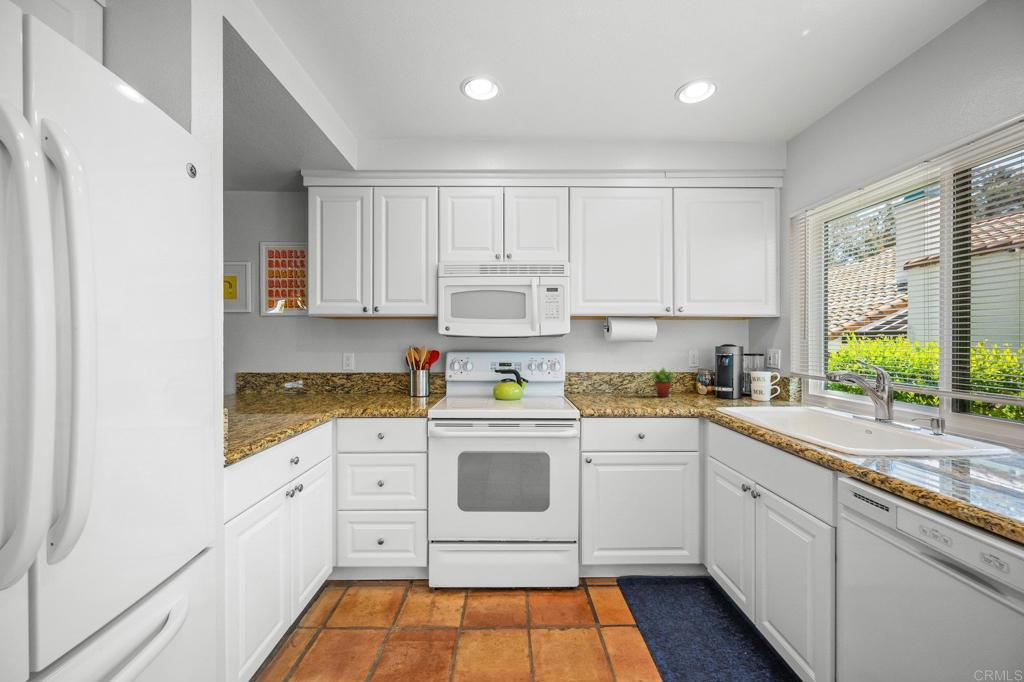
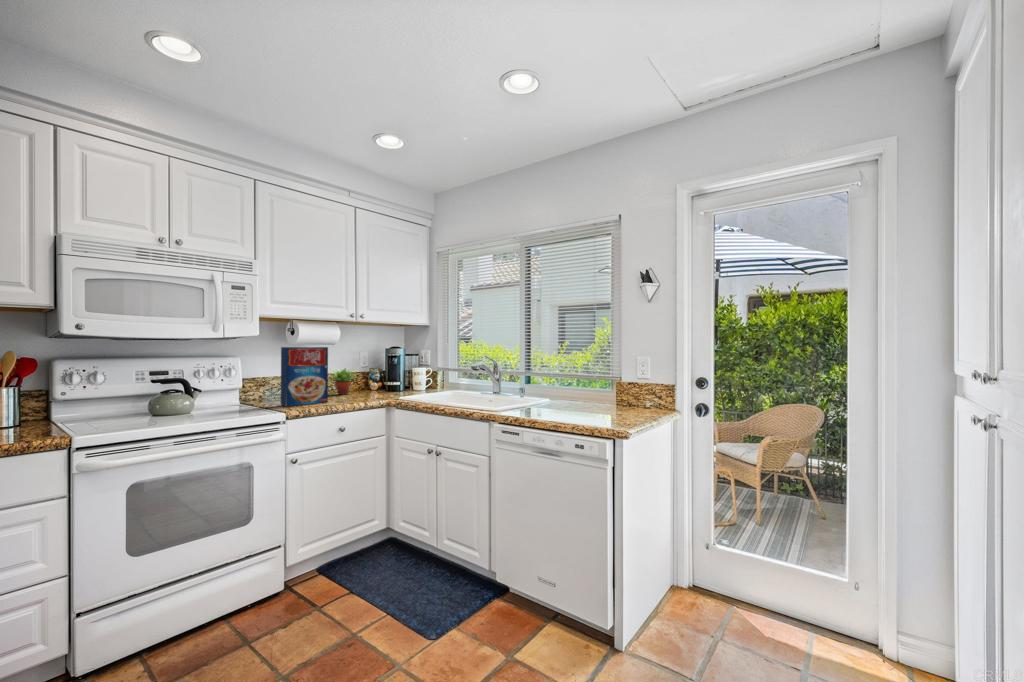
cereal box: none [588,344,633,405] -> present [281,347,328,406]

